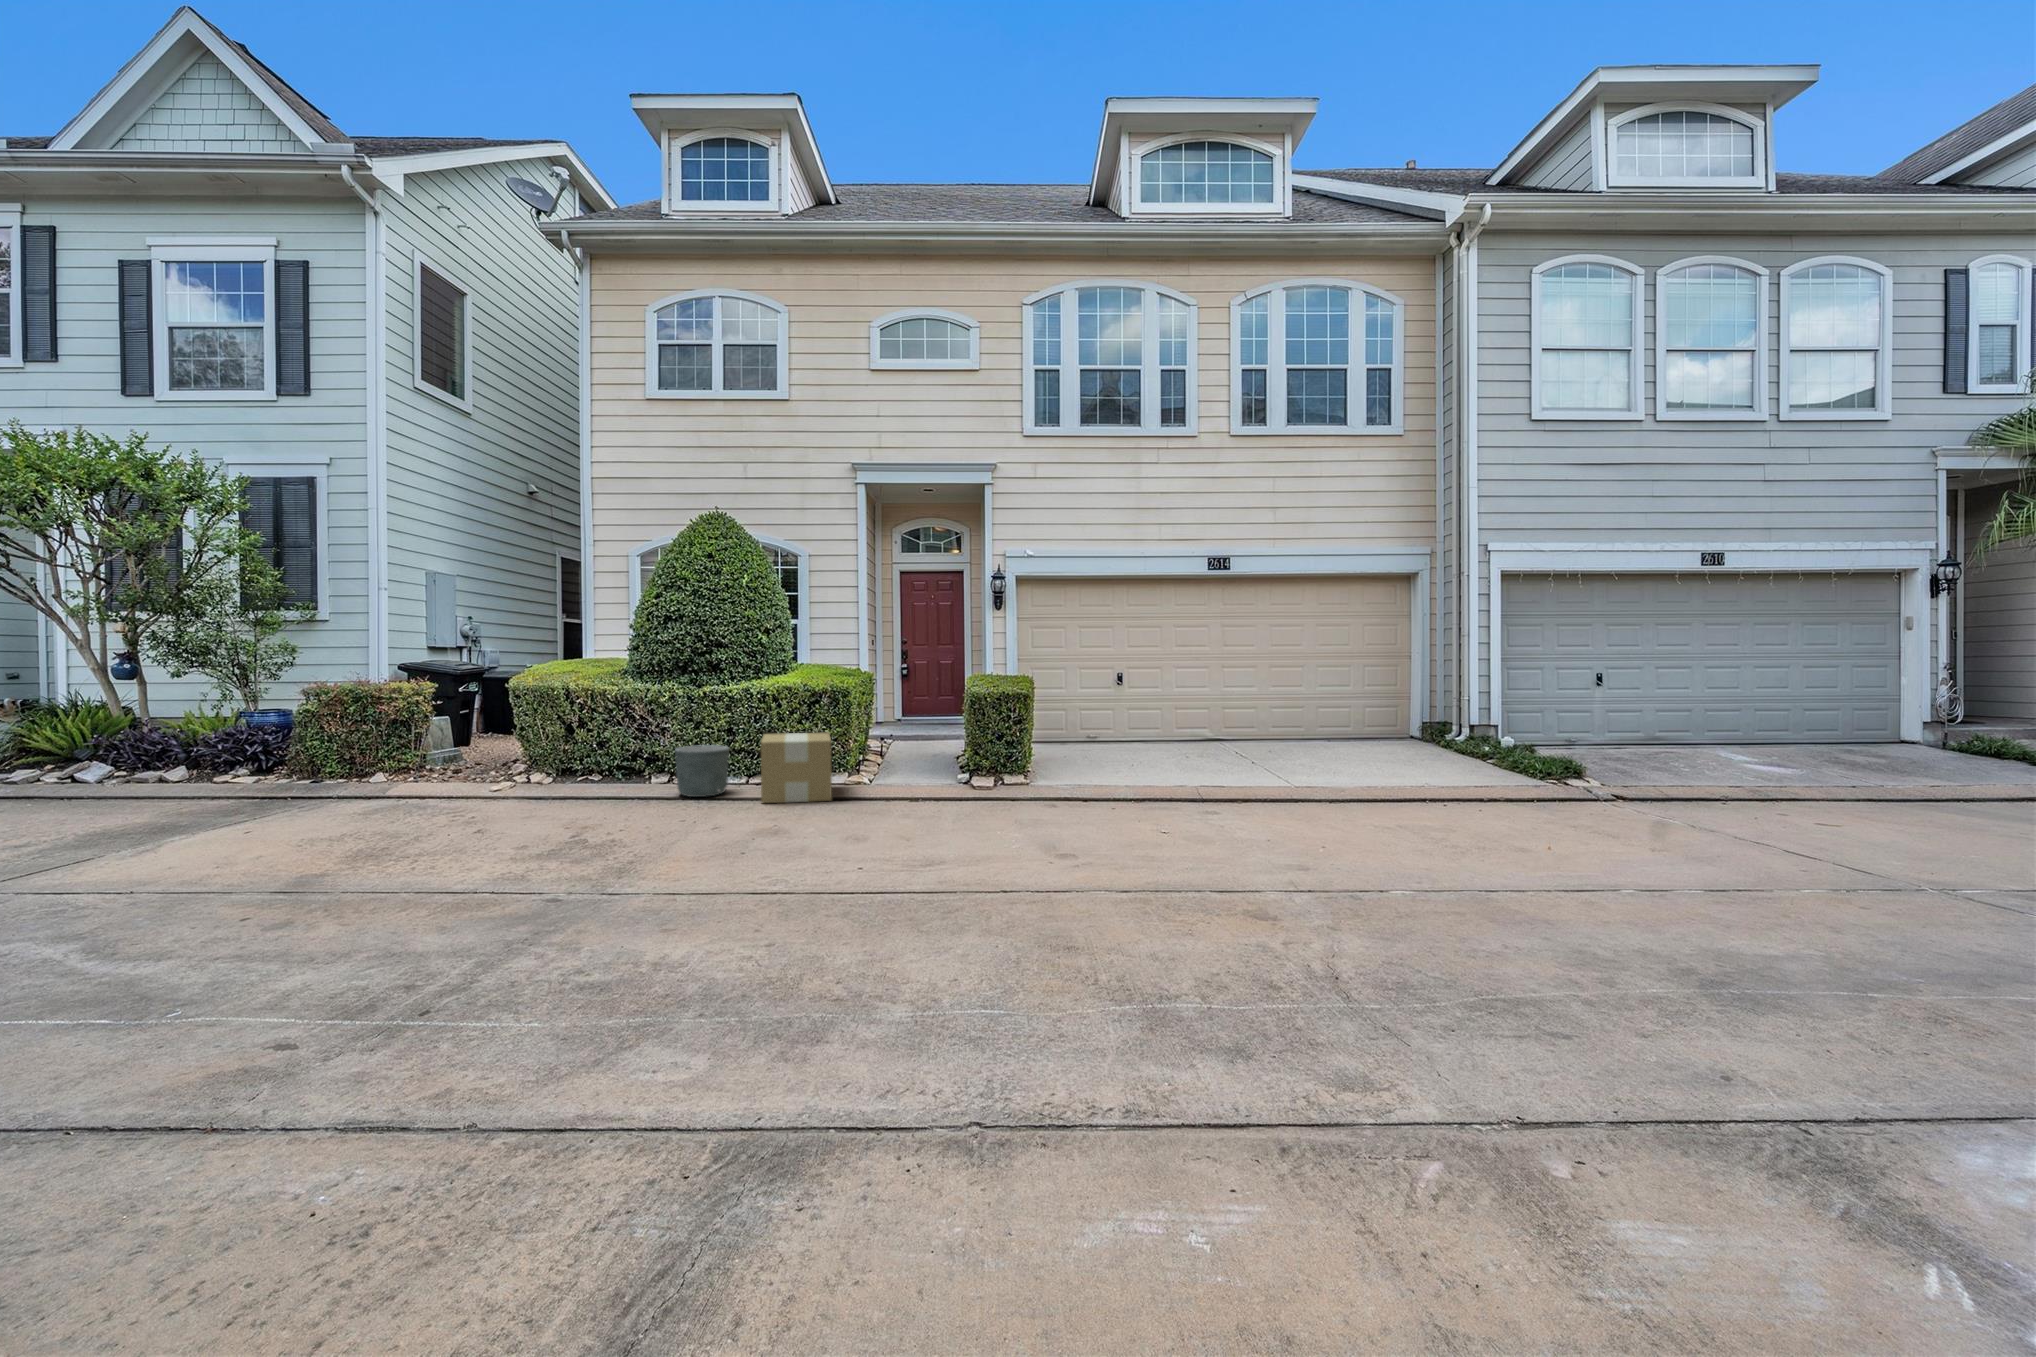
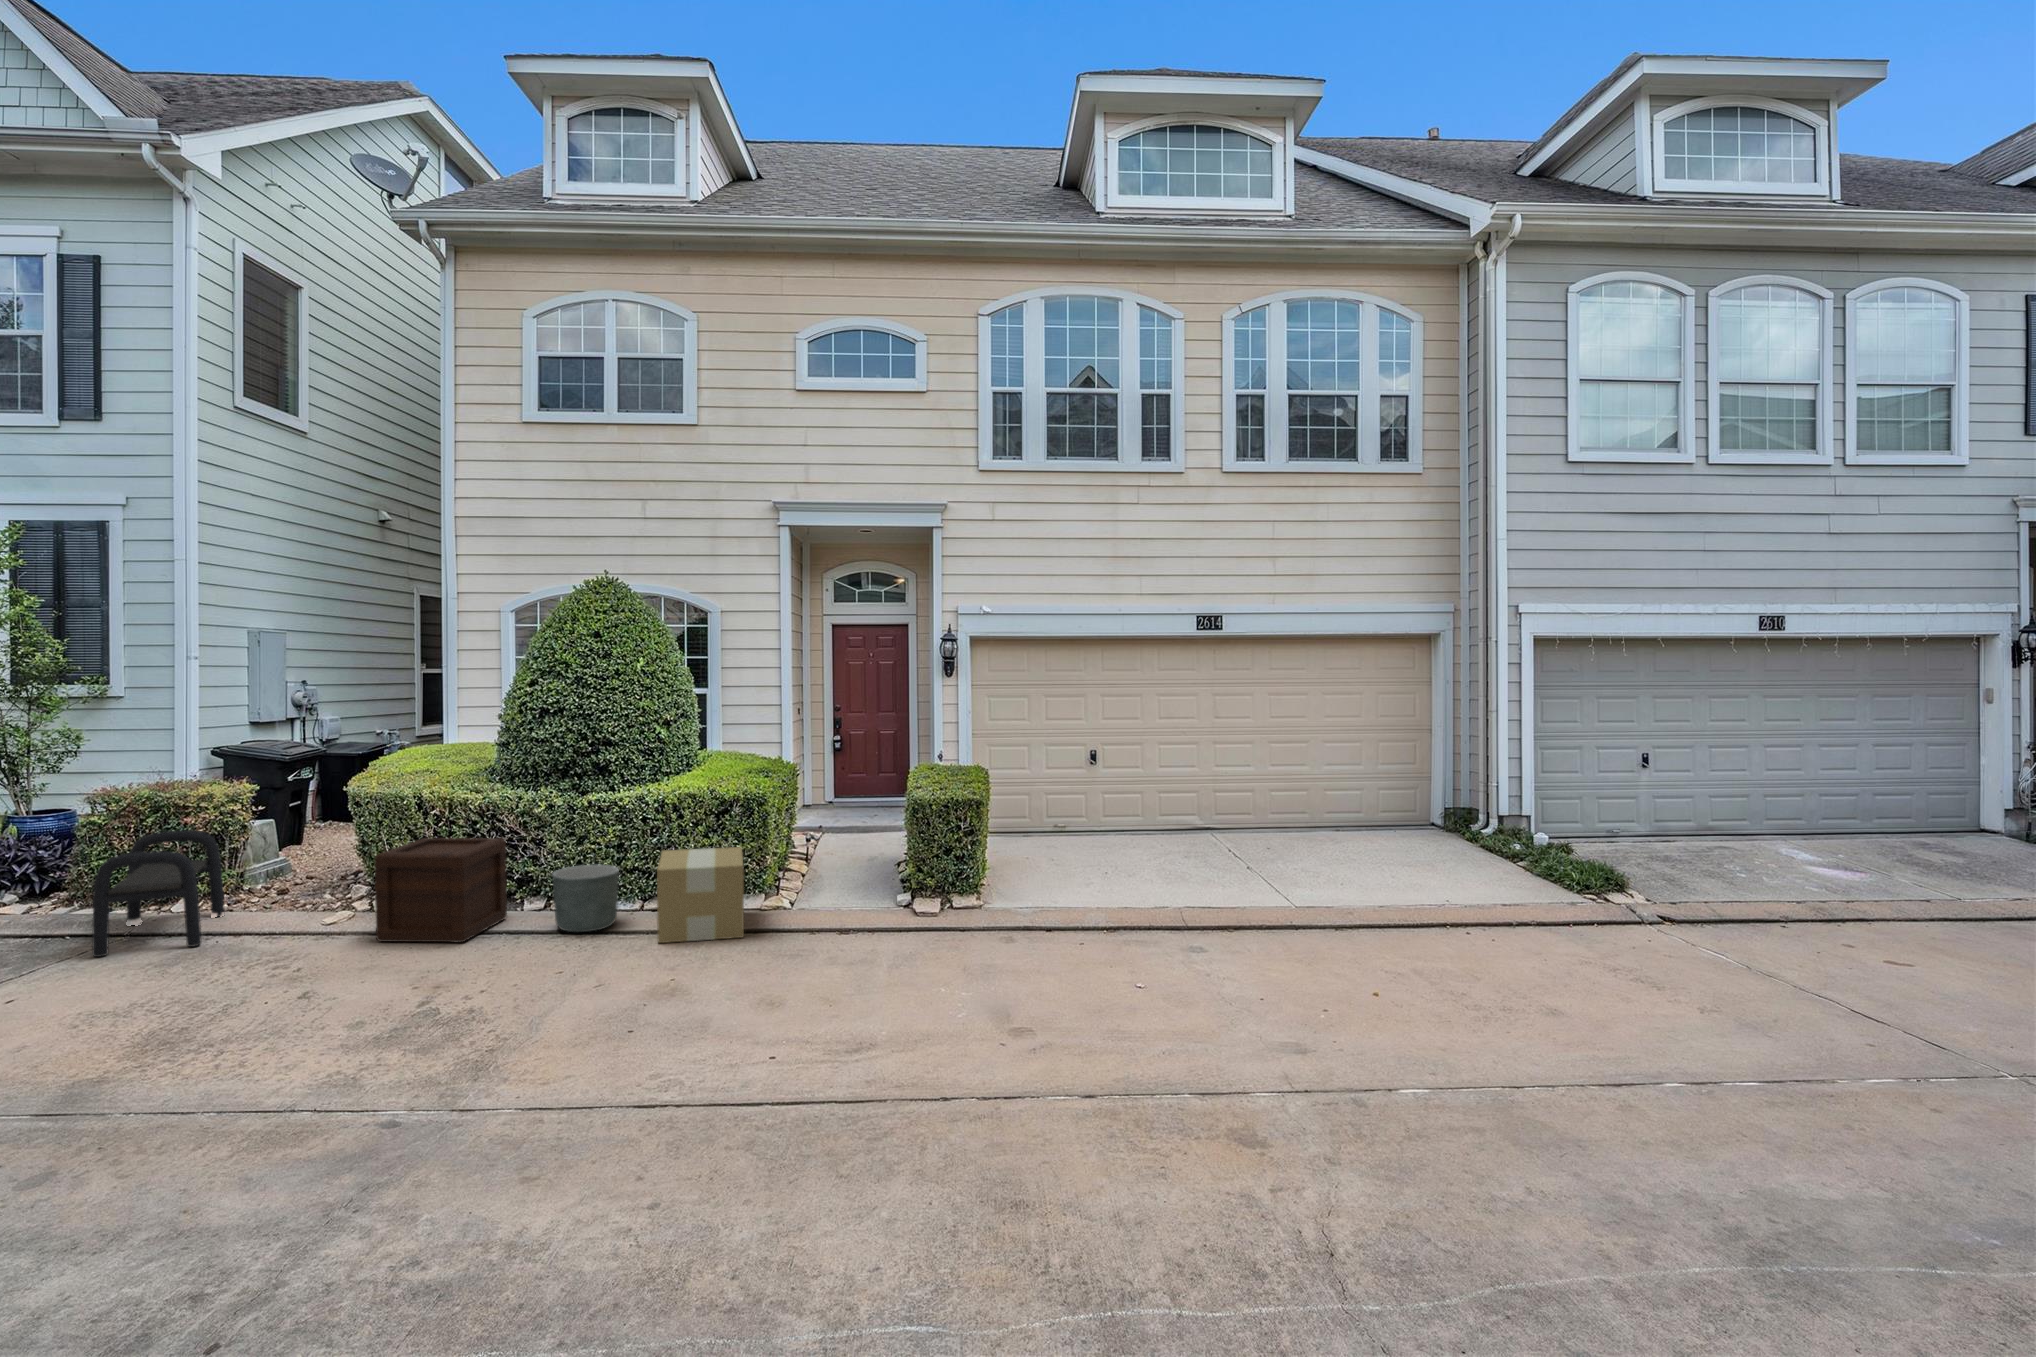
bench: none [310,716,412,807] -> present [92,830,225,957]
wooden crate: none [532,722,638,802] -> present [374,838,507,942]

